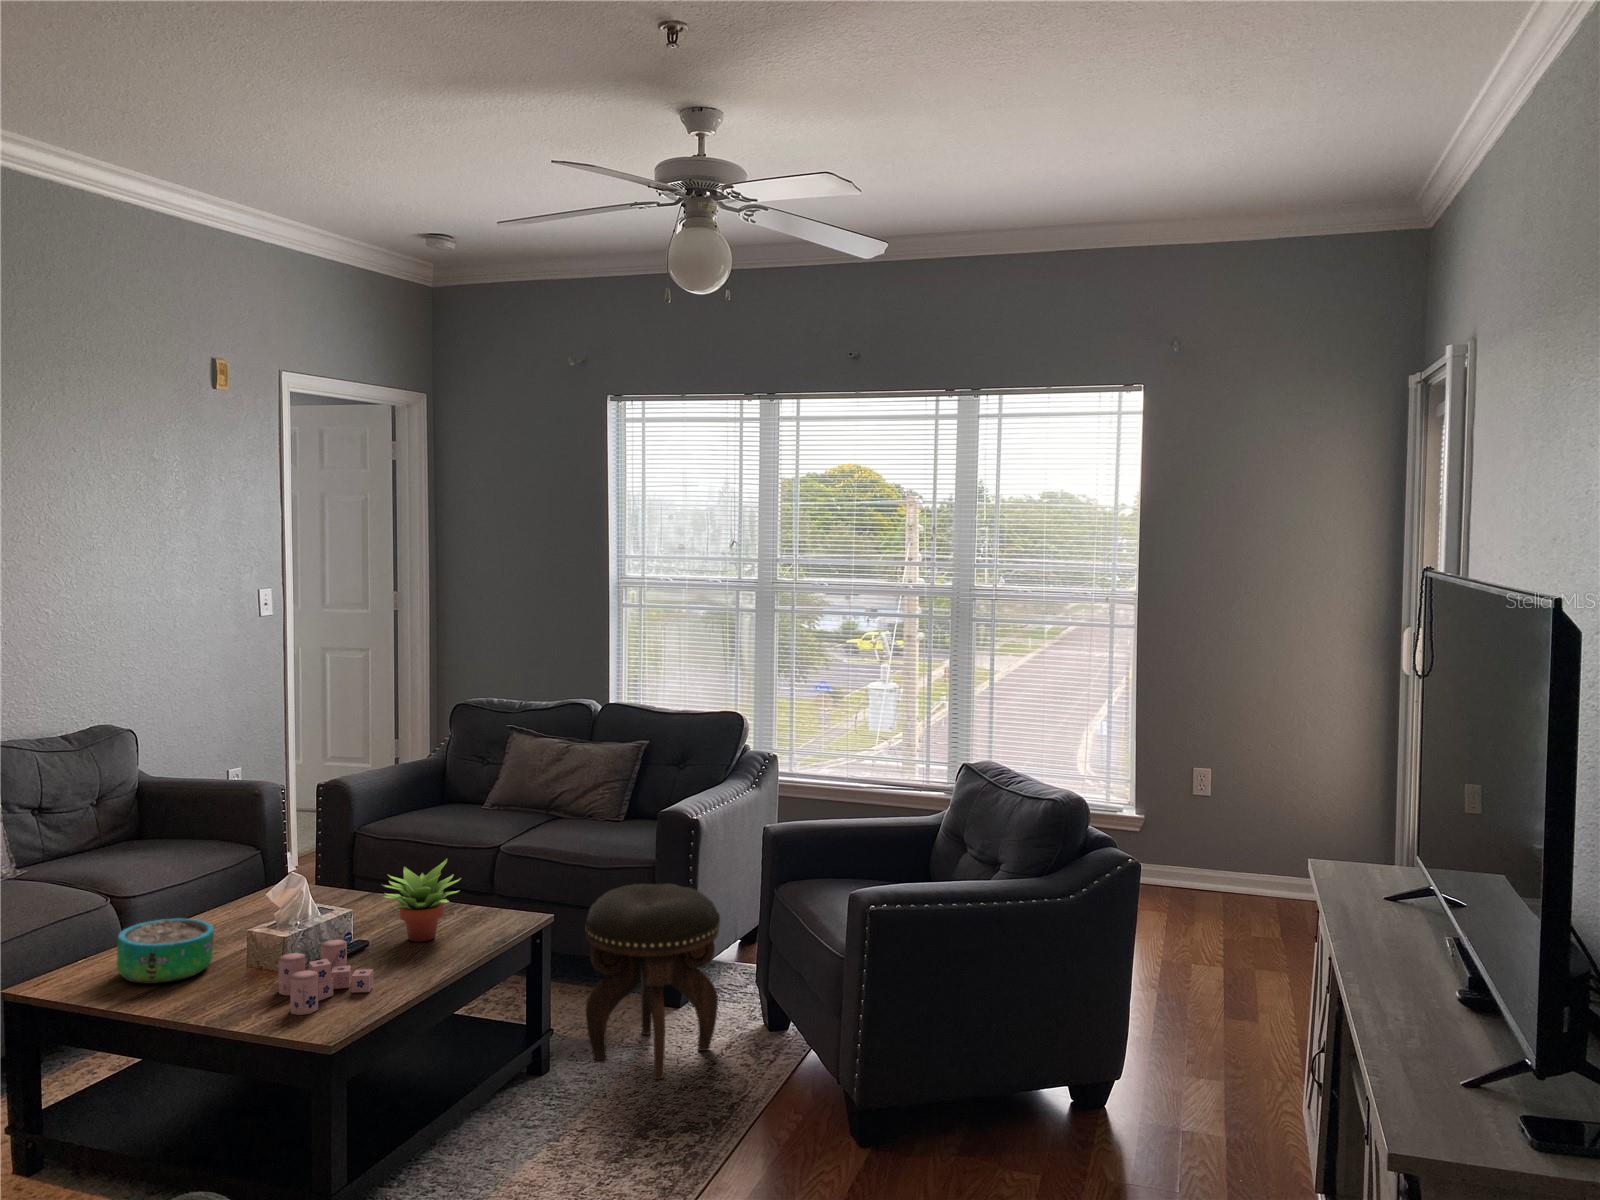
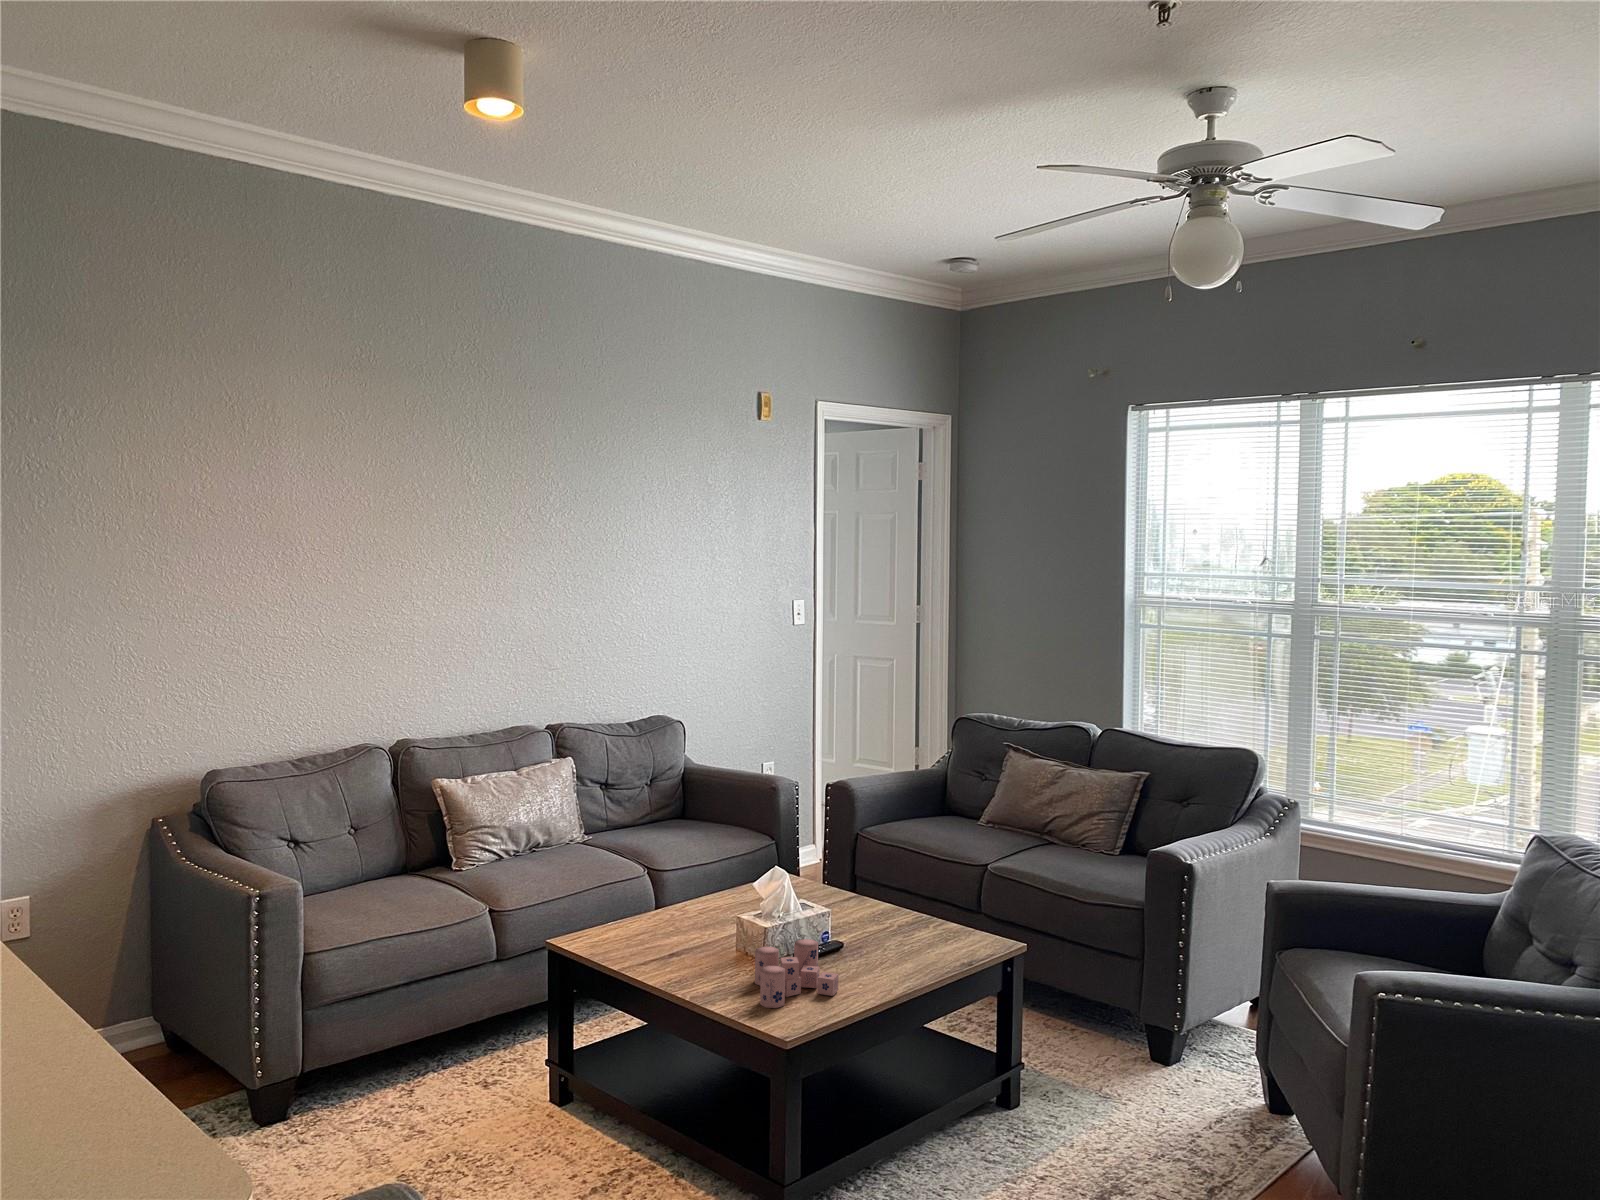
succulent plant: present [381,858,461,942] -> none [855,873,933,953]
footstool: present [585,884,720,1080] -> none [1059,924,1210,1140]
decorative bowl: present [117,918,214,984] -> none [630,898,709,956]

